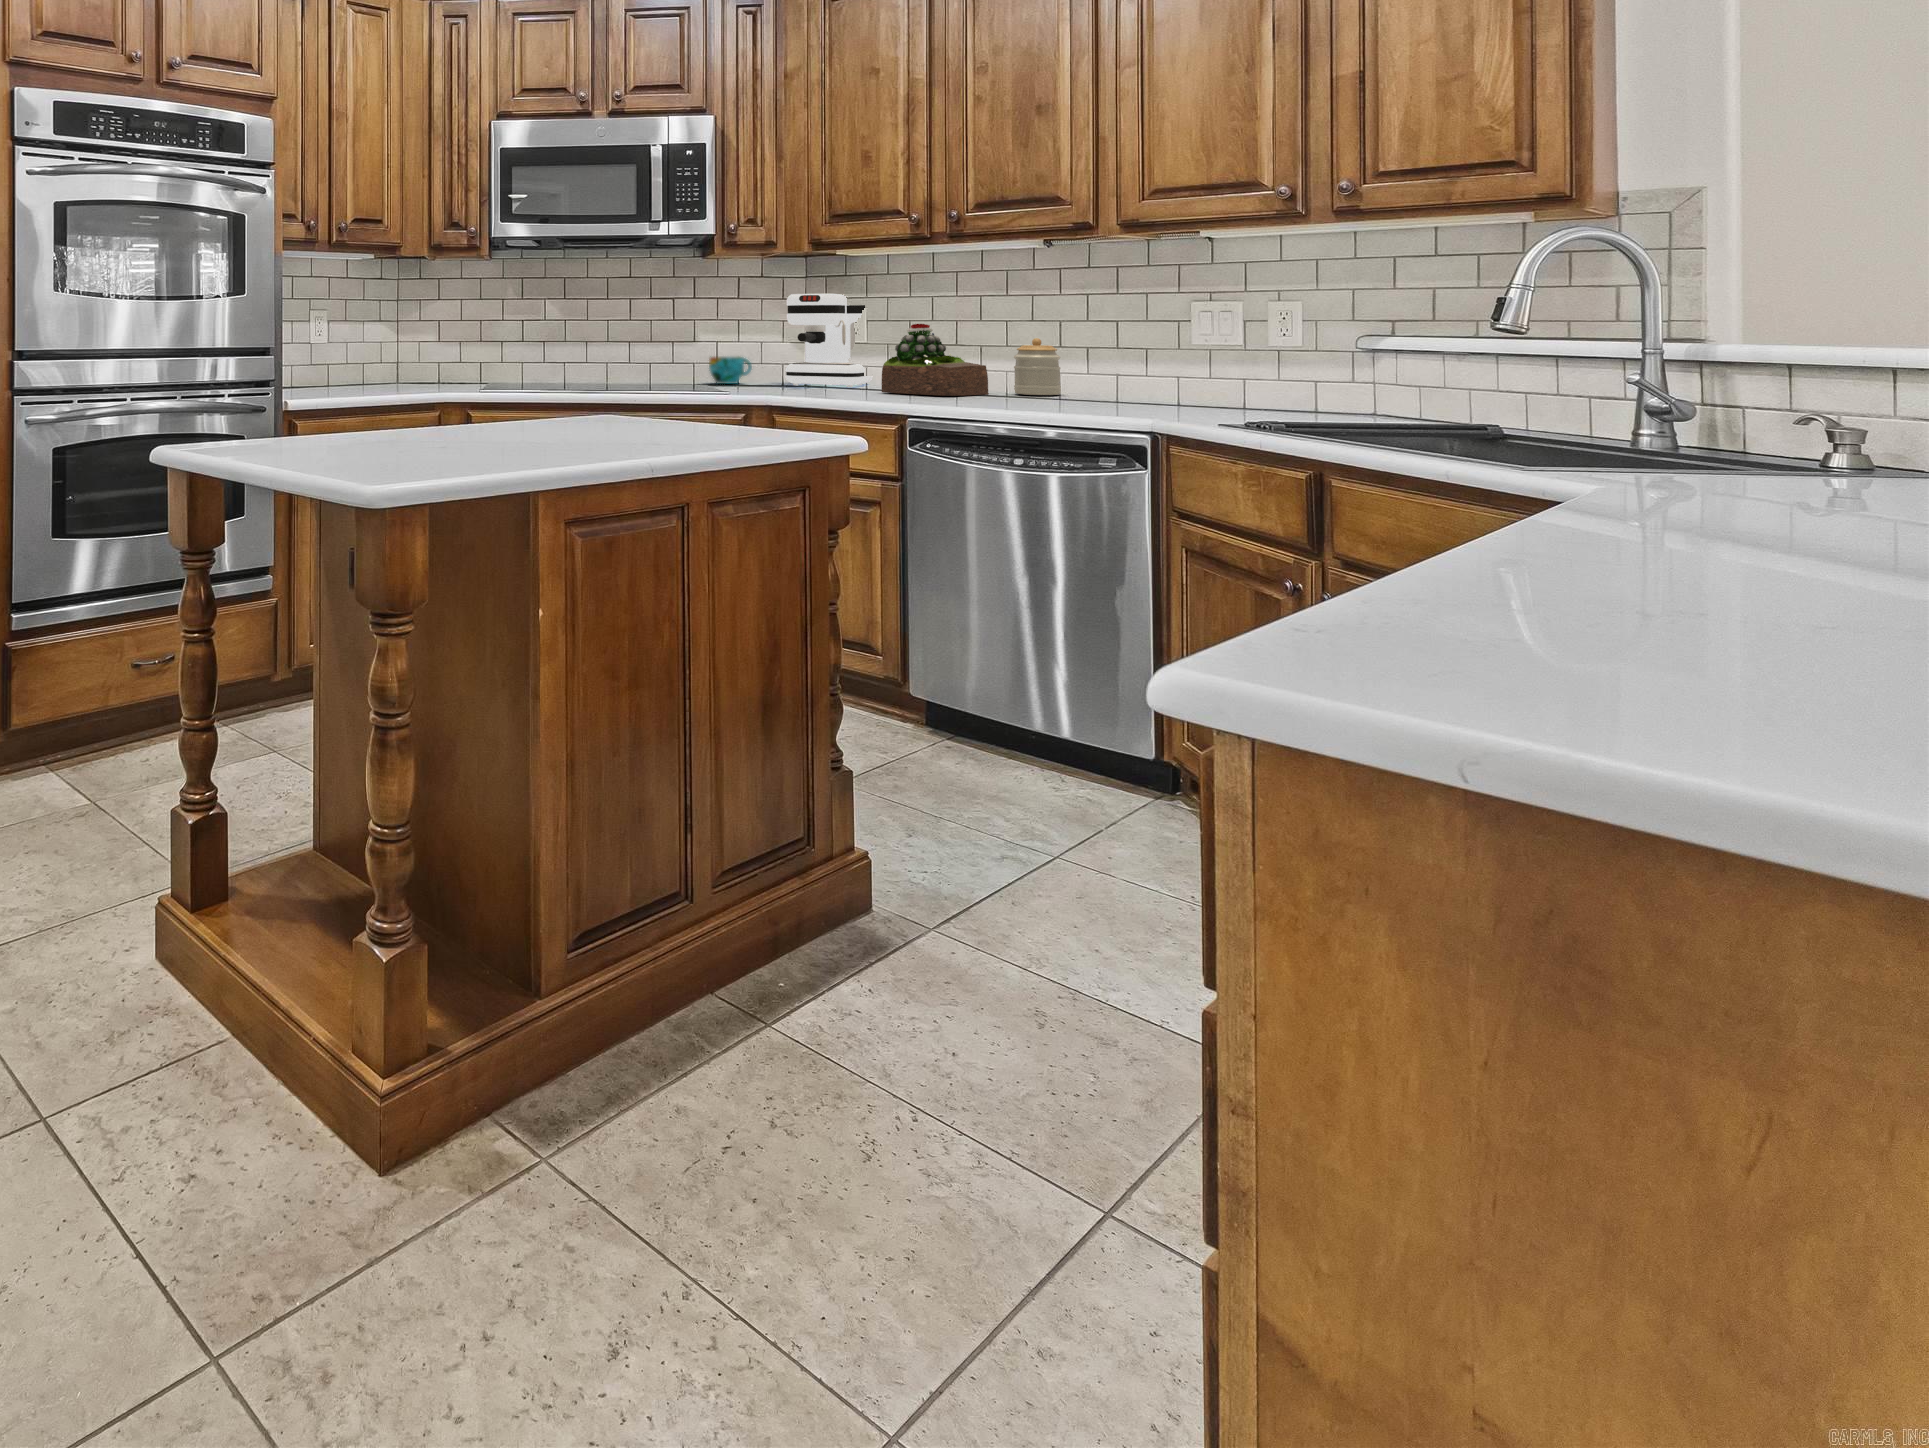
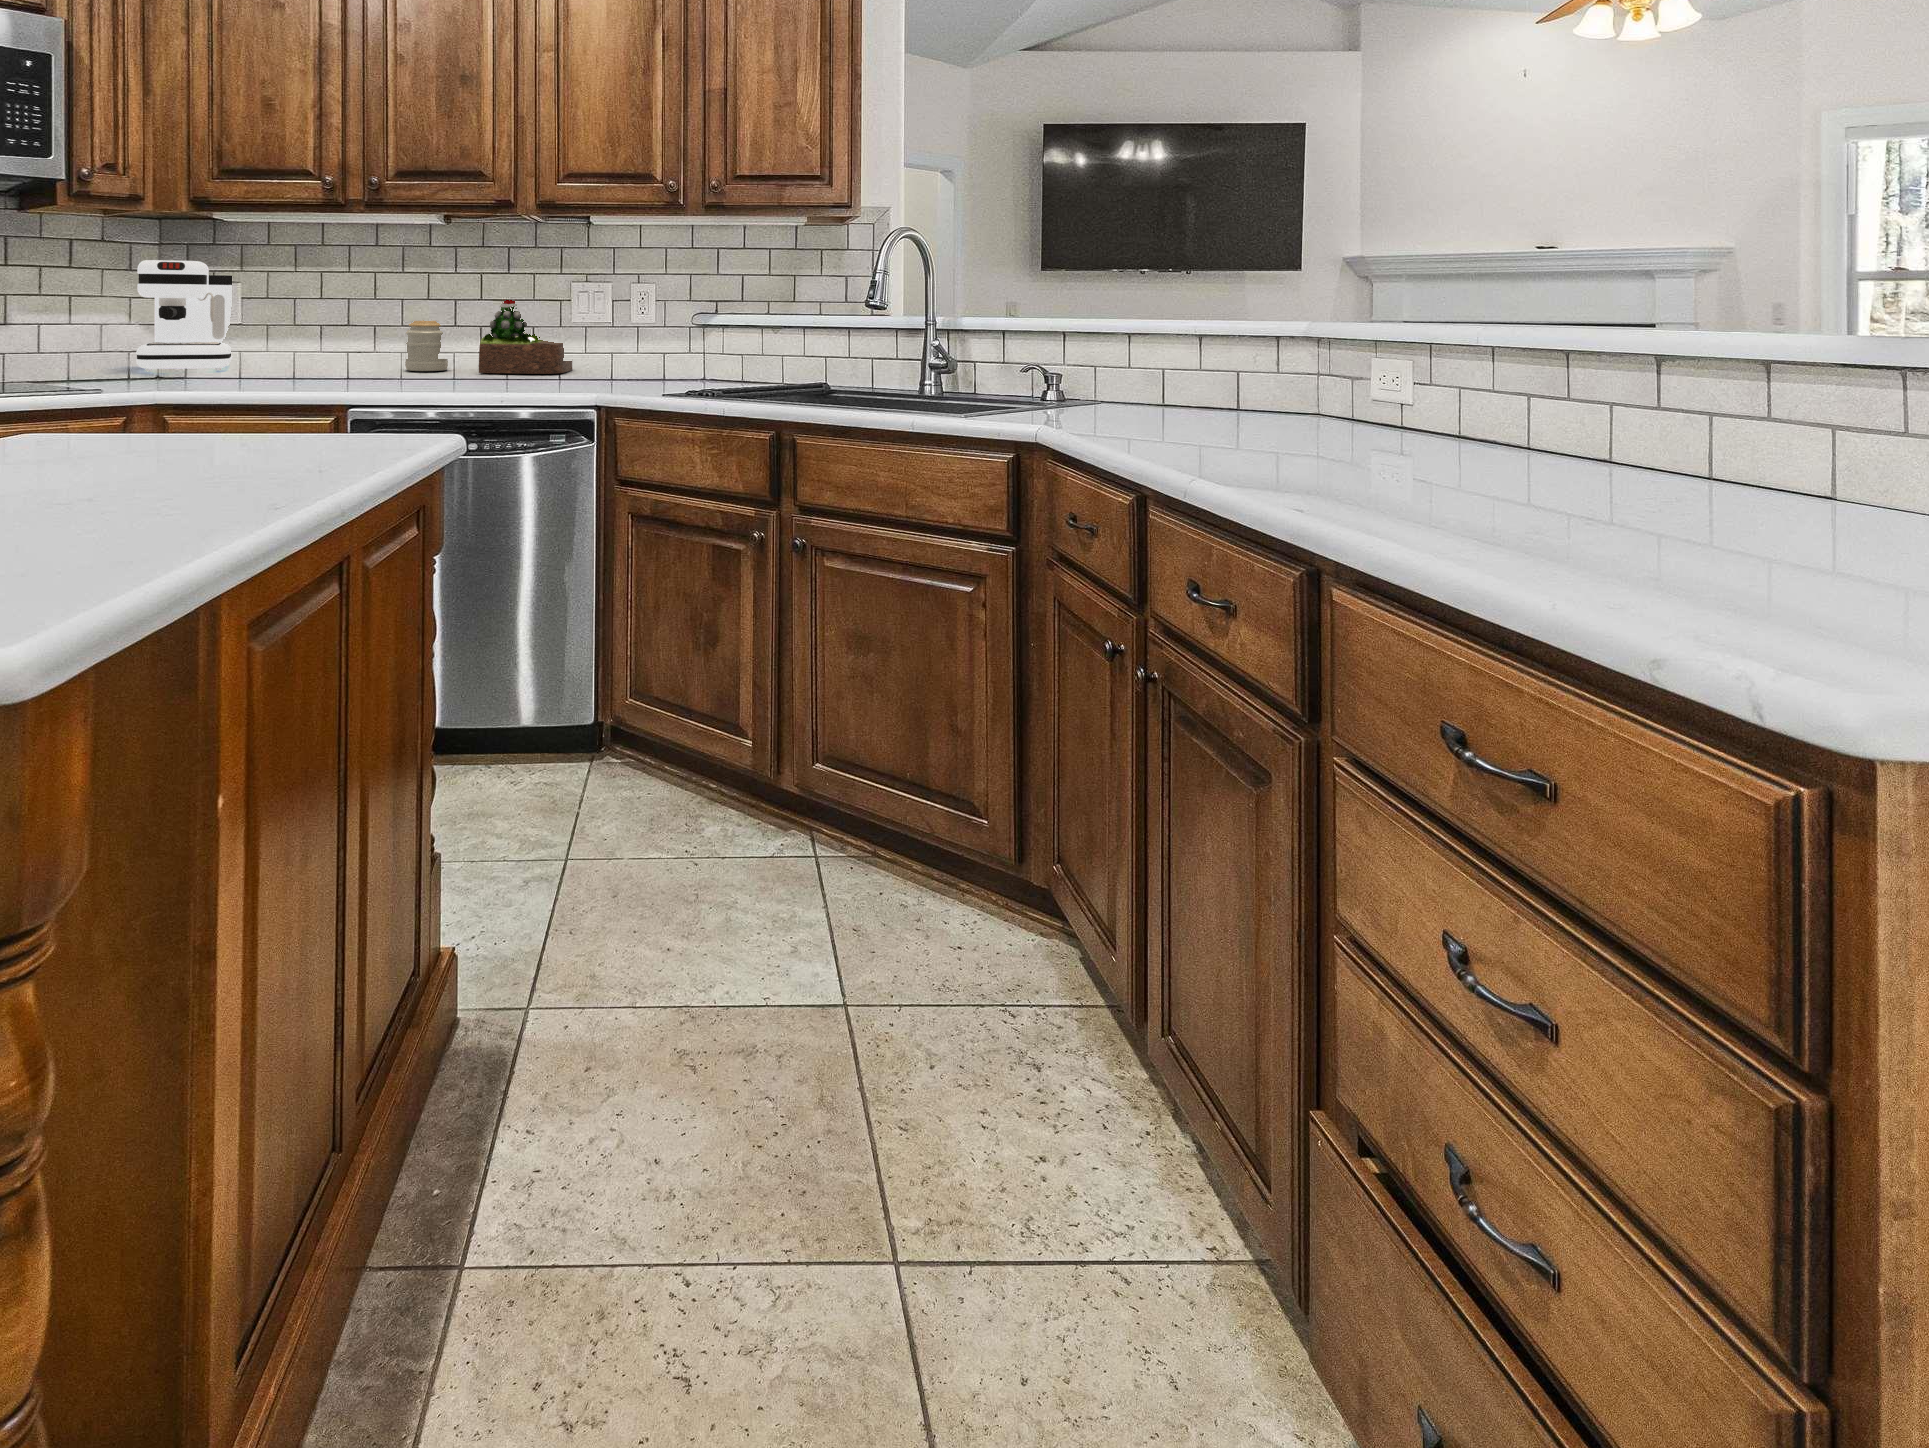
succulent plant: present [882,324,988,396] -> present [479,300,572,374]
cup: present [709,357,752,384] -> none [21,337,82,373]

